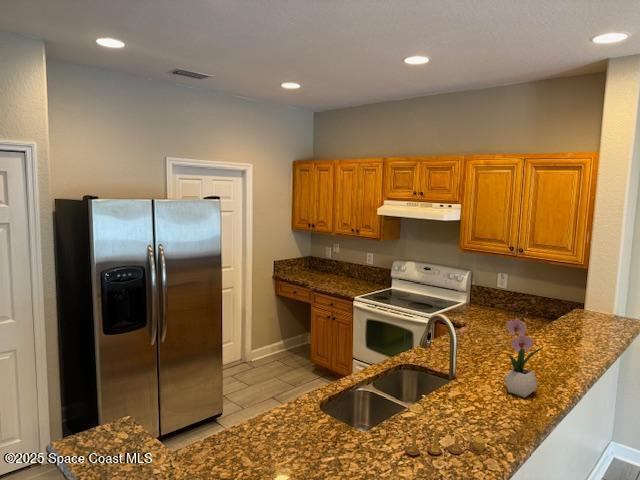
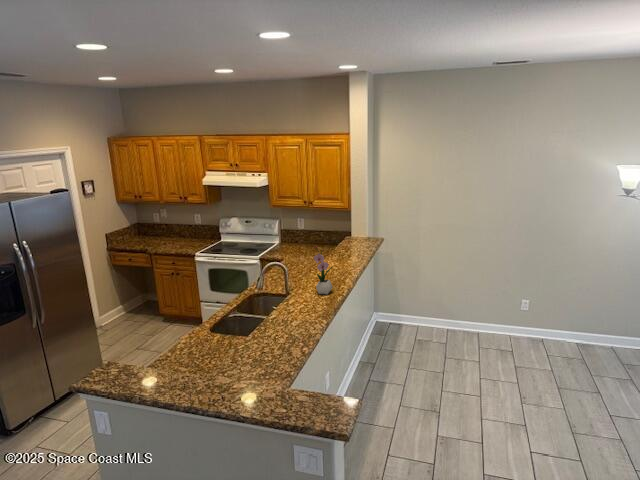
candle: present [405,429,488,455] -> none [277,316,315,333]

